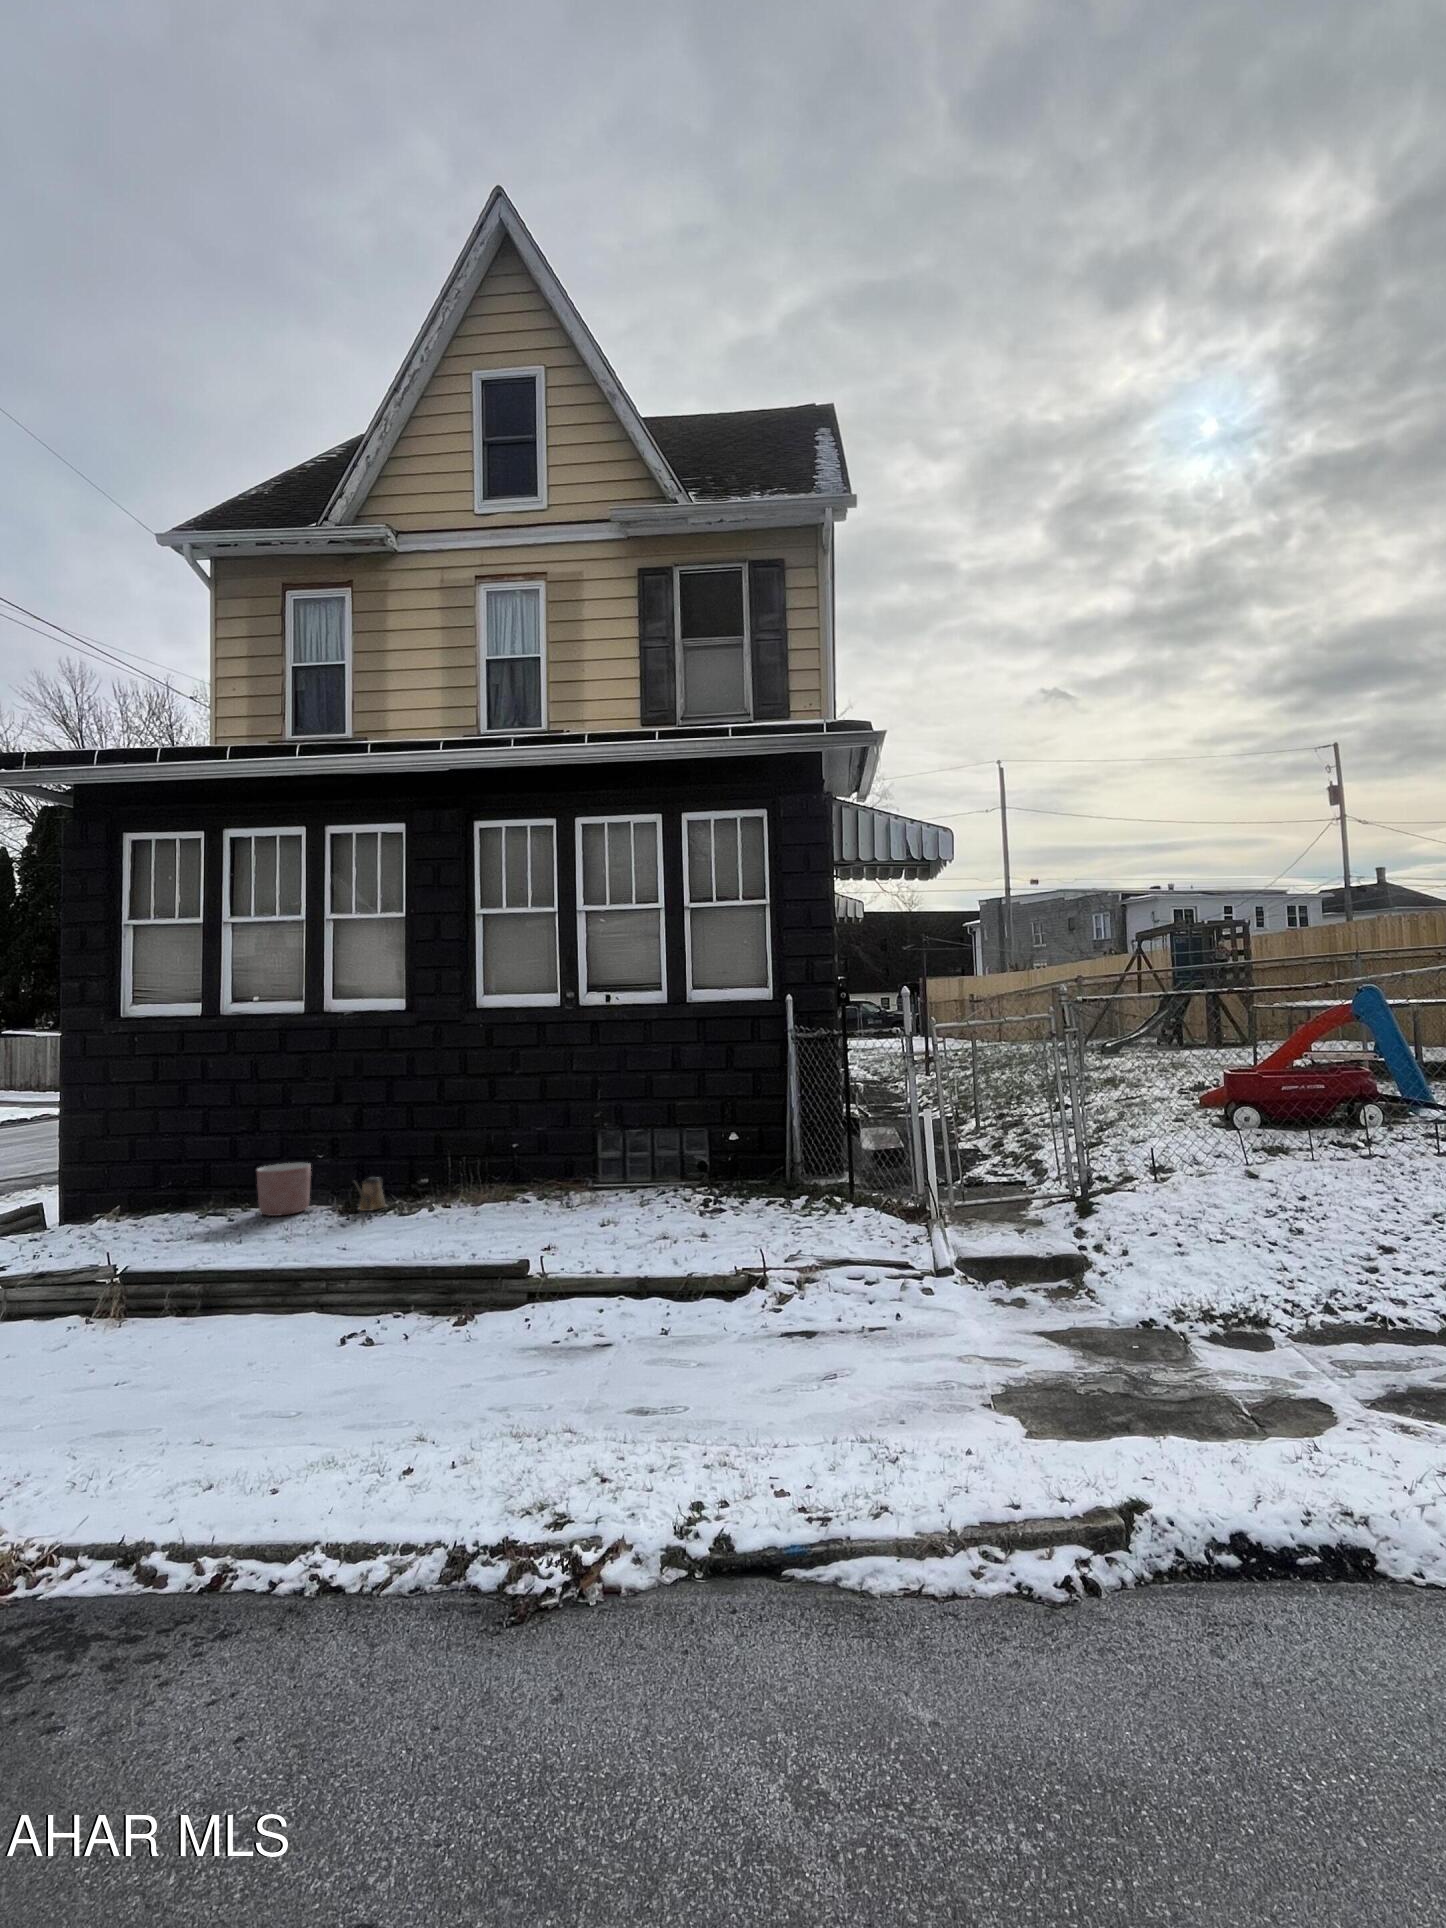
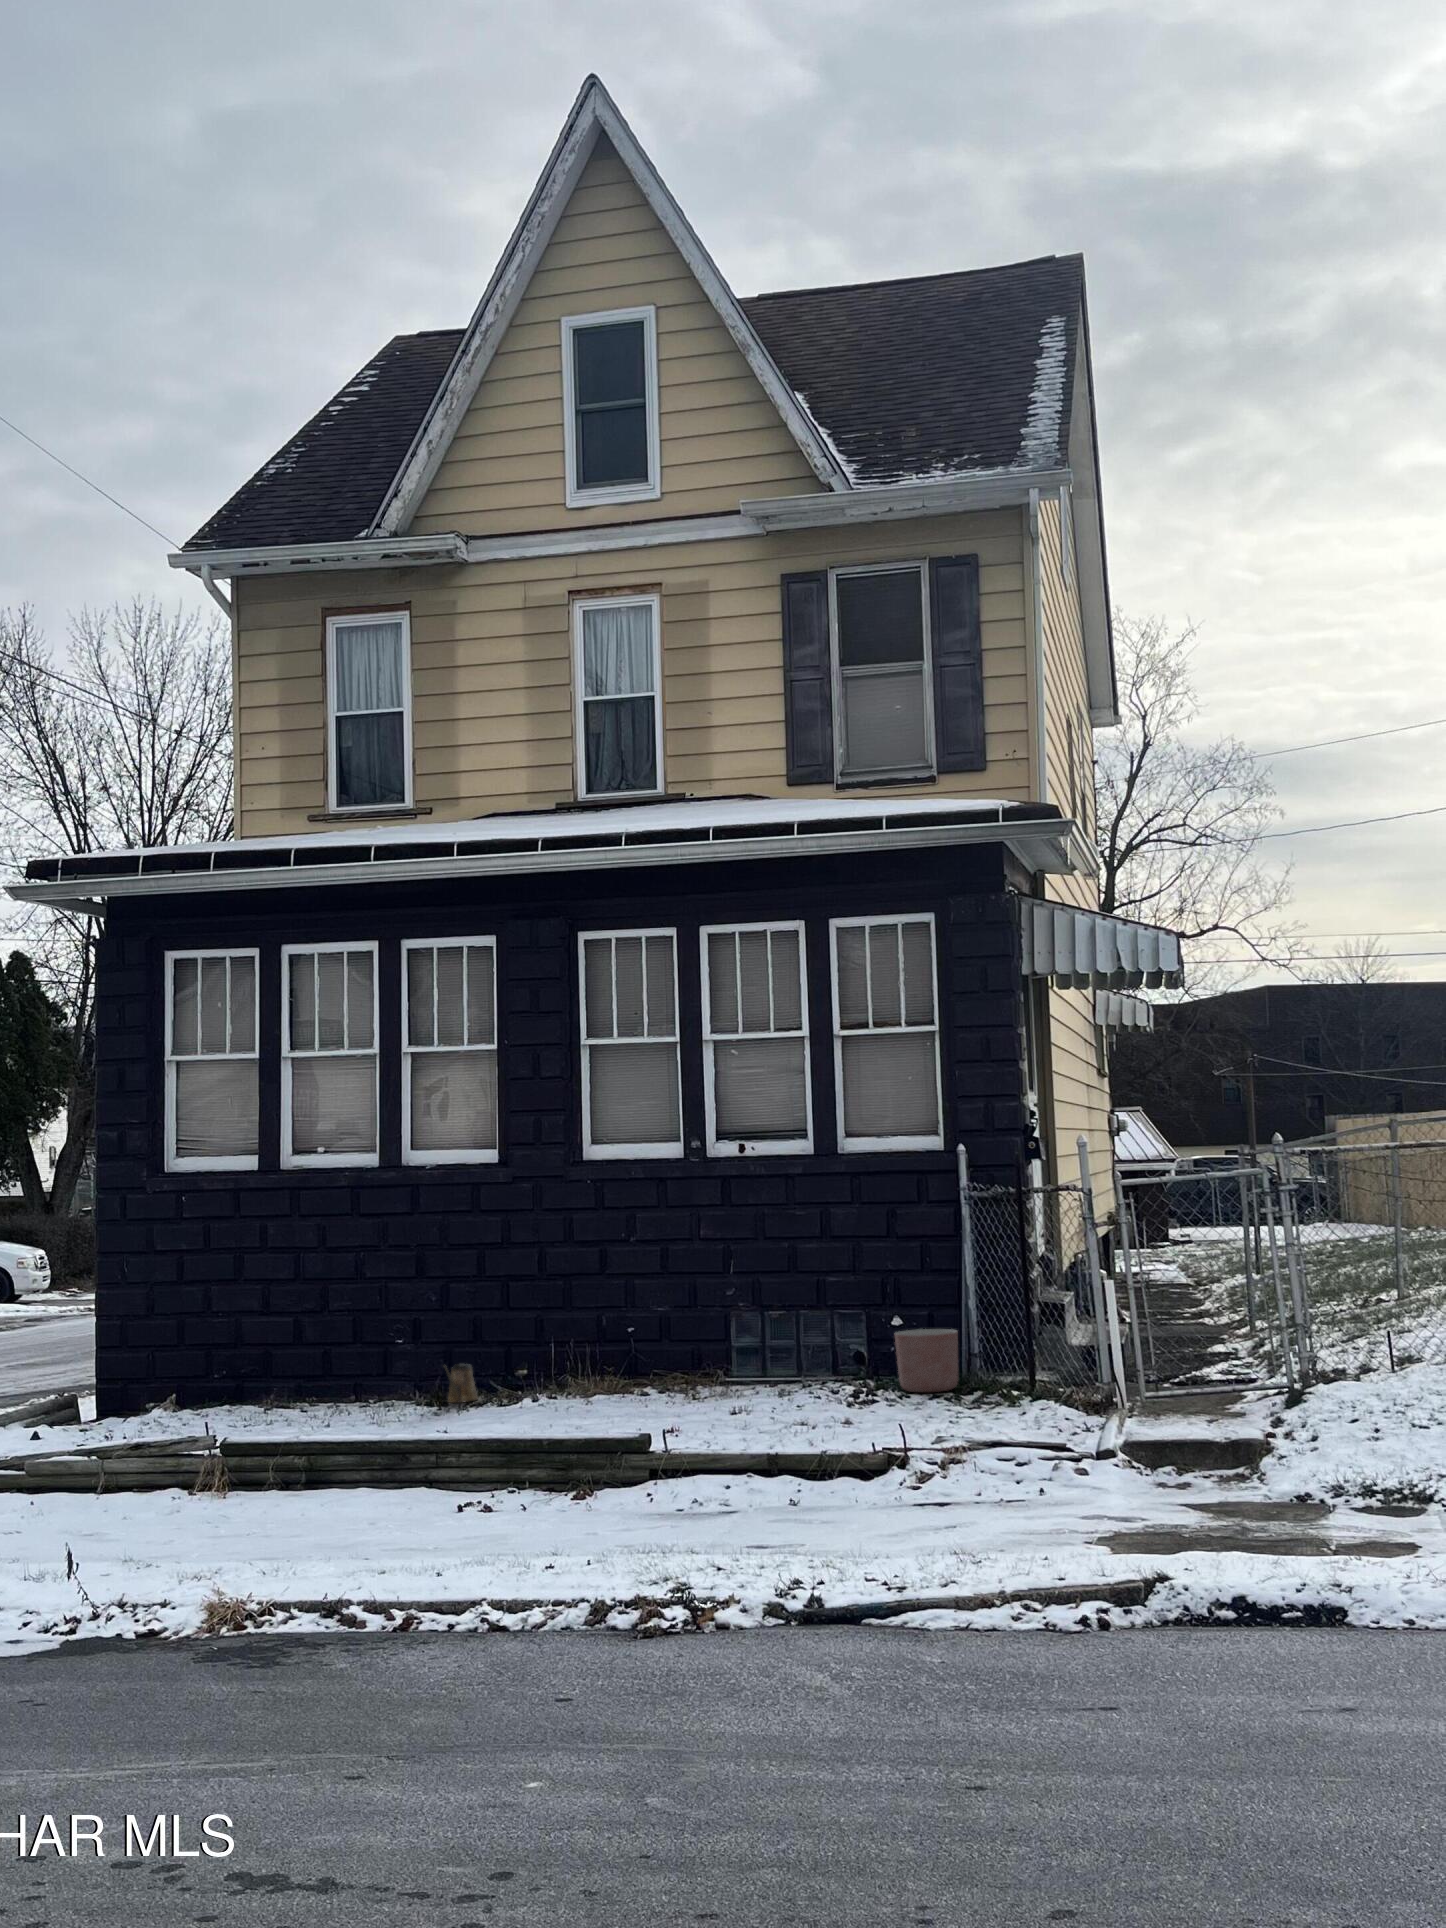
planter: present [257,1163,311,1216] -> present [895,1329,958,1393]

